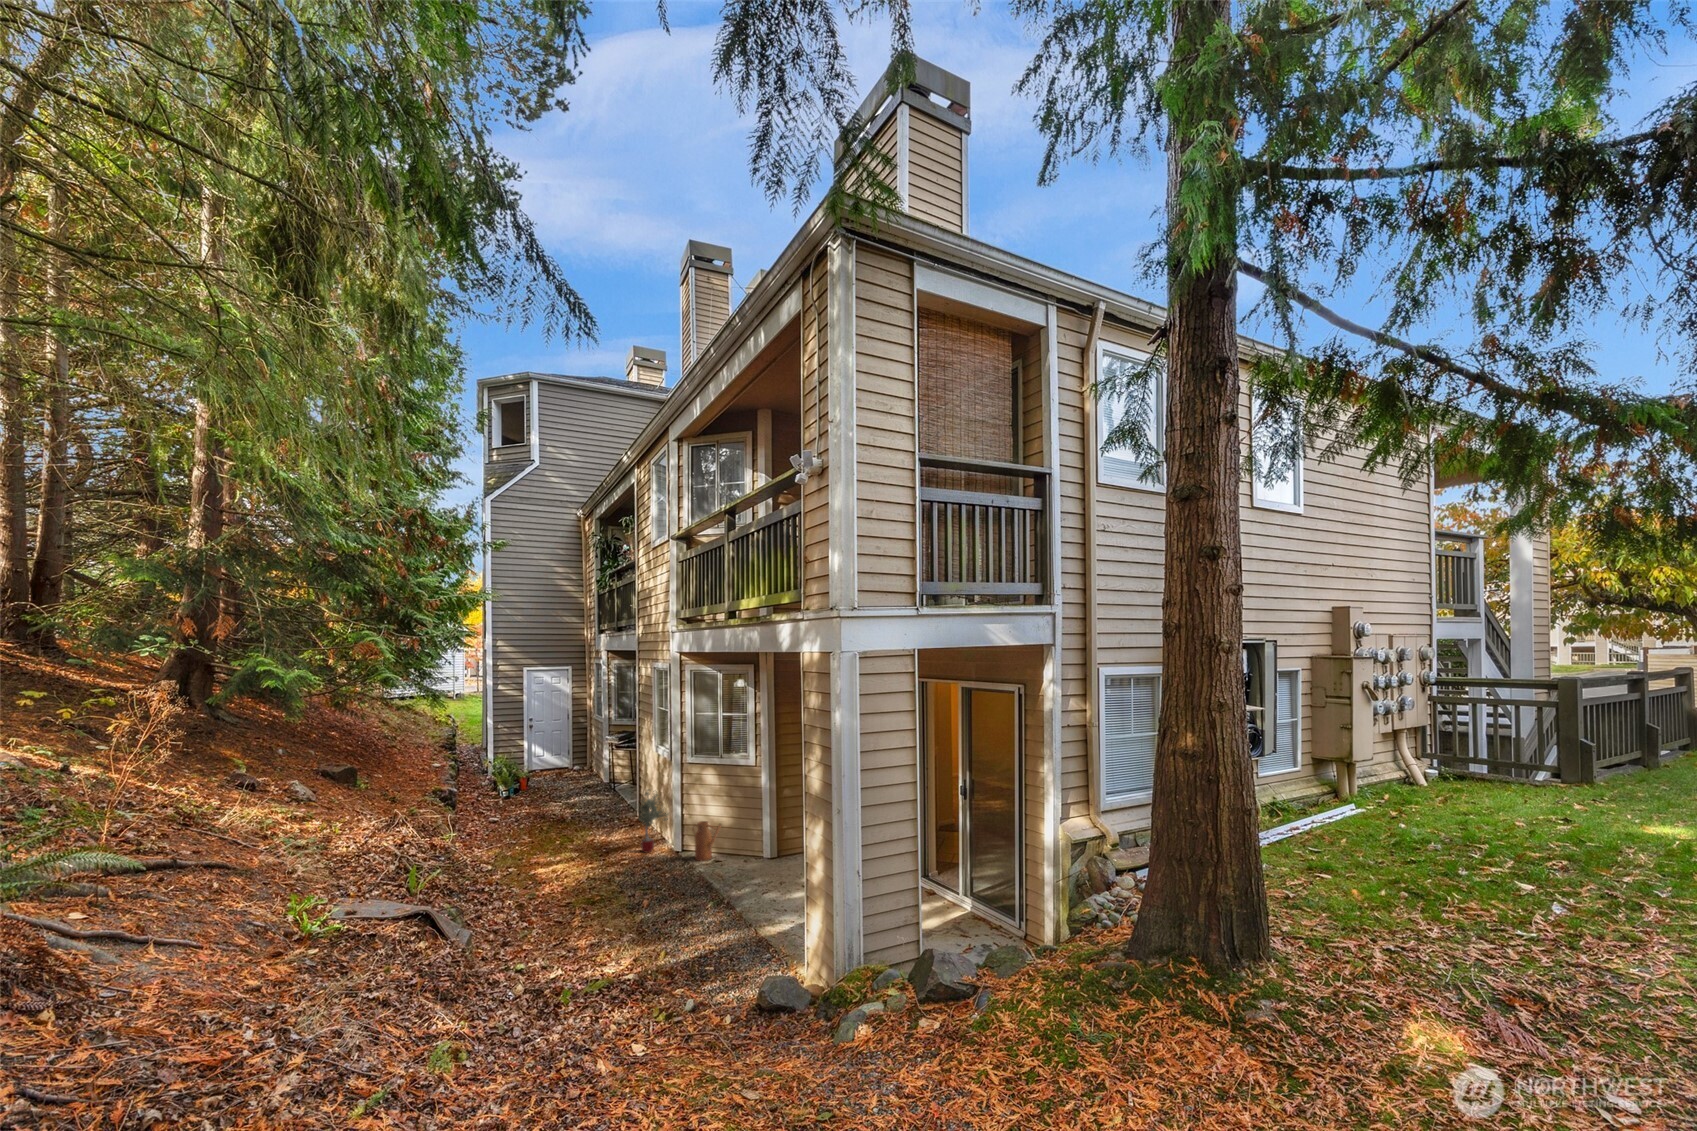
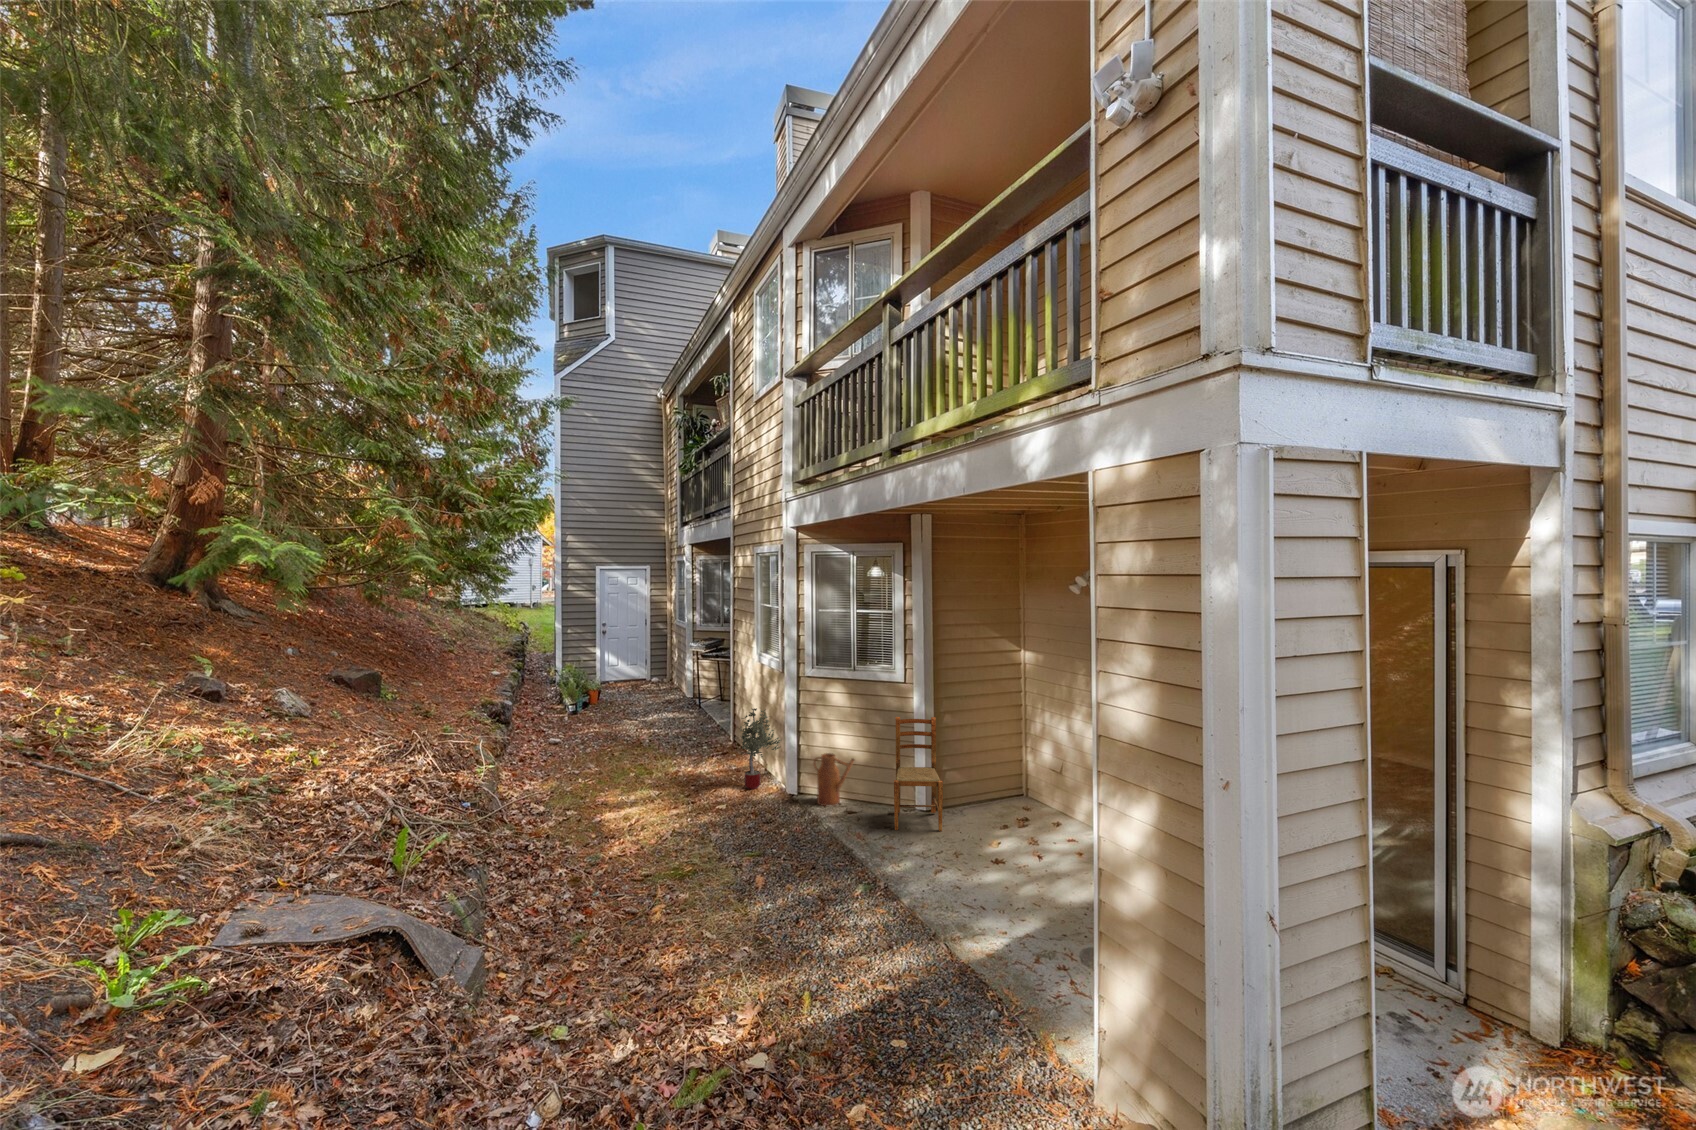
chair: none [745,790,781,874] -> present [894,717,943,831]

